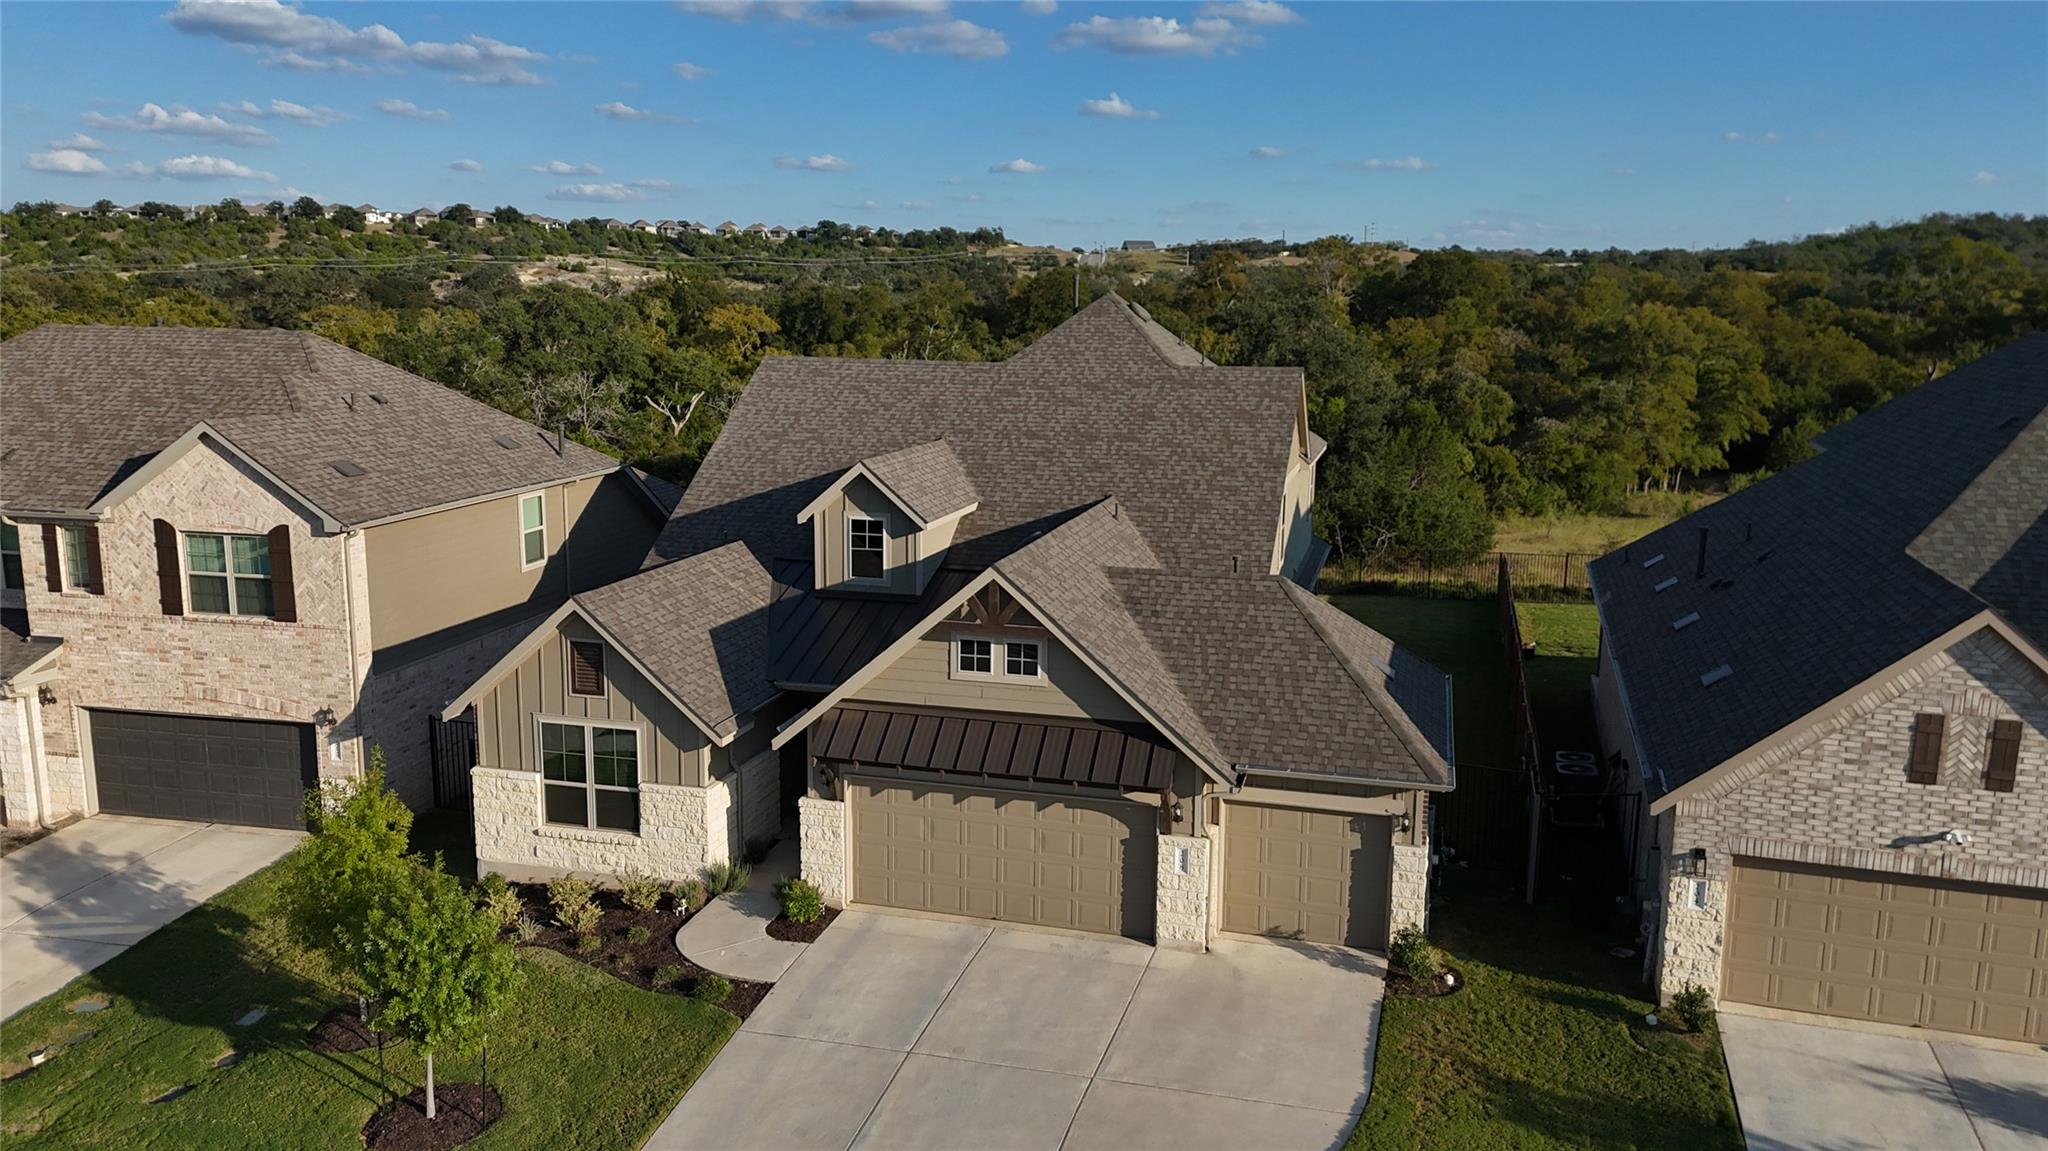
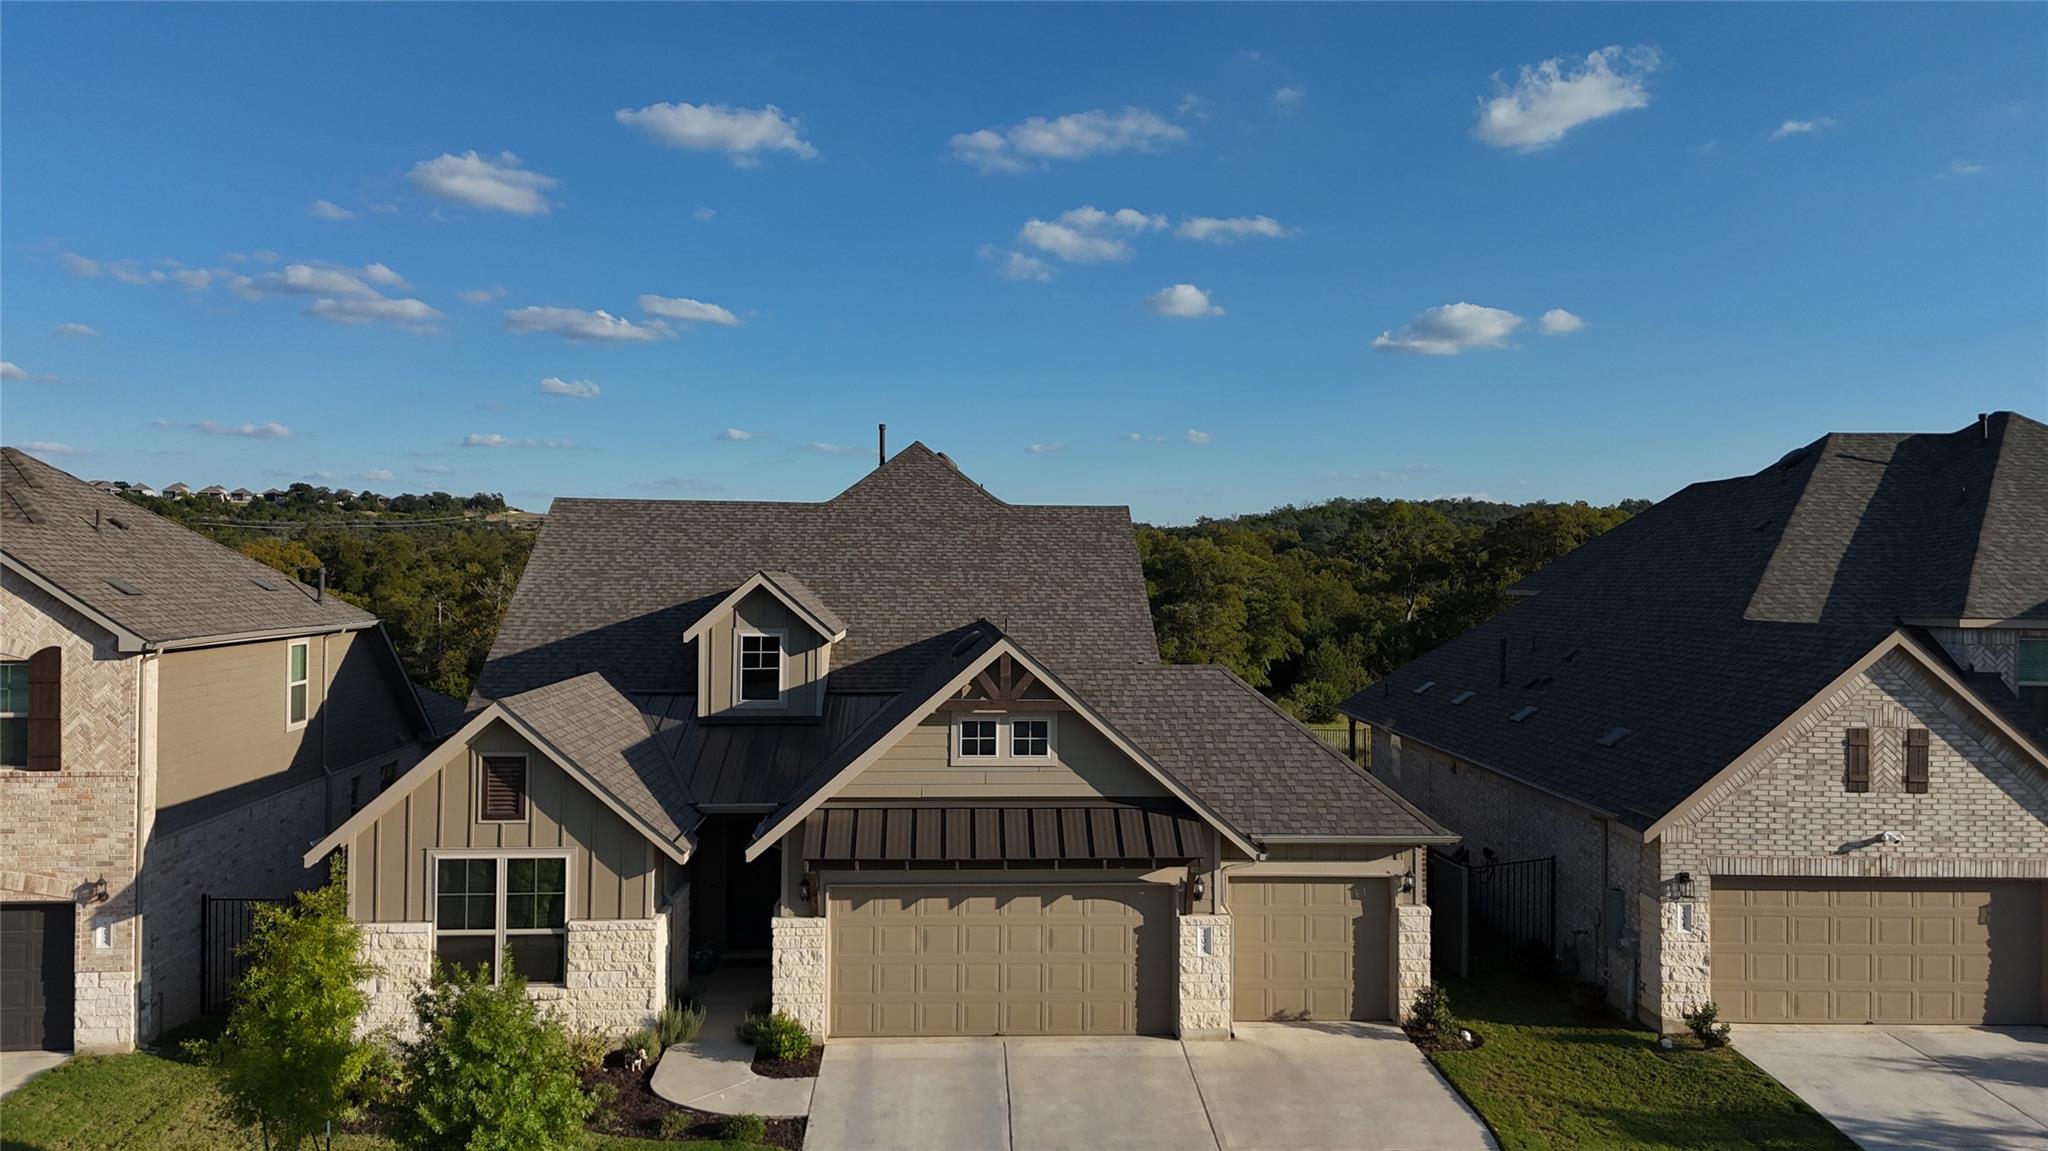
wooden bucket: none [1592,938,1632,973] -> present [1570,980,1608,1013]

